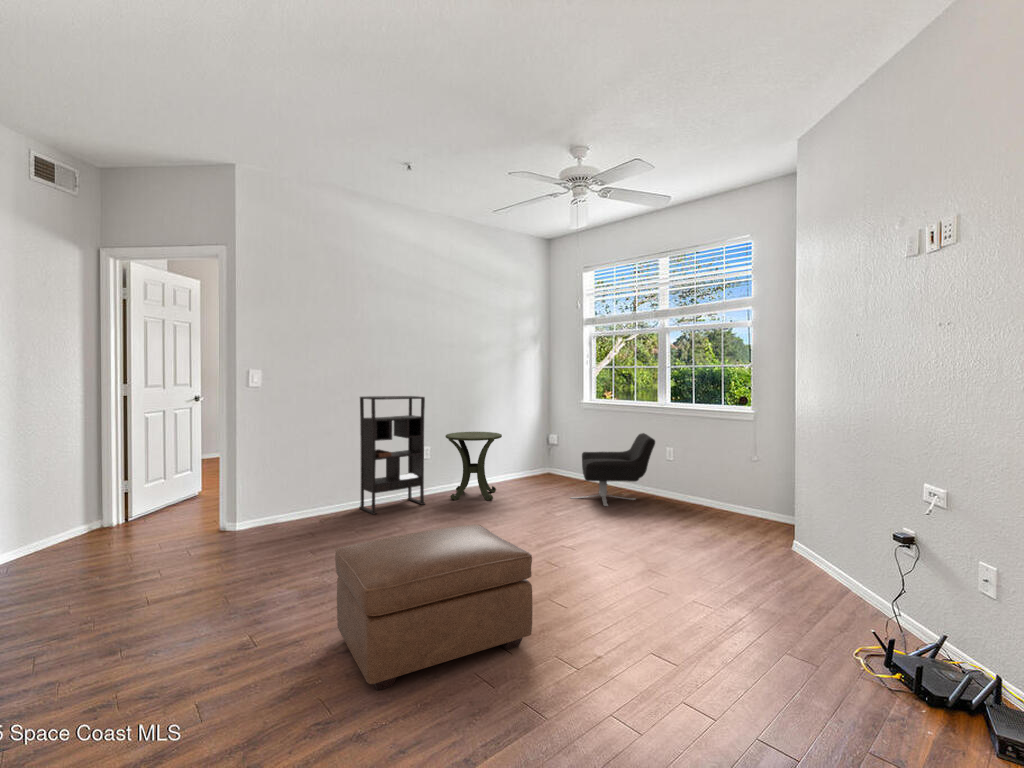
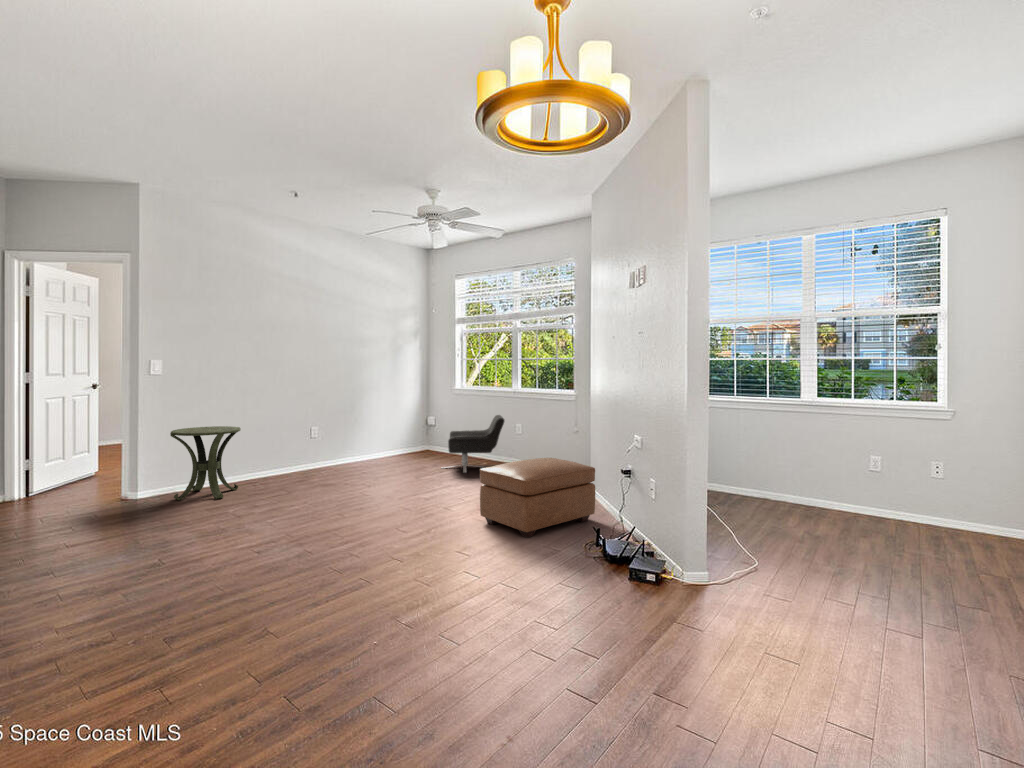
bookshelf: present [359,396,425,514] -> none [253,384,313,484]
side table: present [445,432,502,500] -> present [170,426,241,500]
ottoman: present [335,525,532,690] -> present [480,458,595,537]

